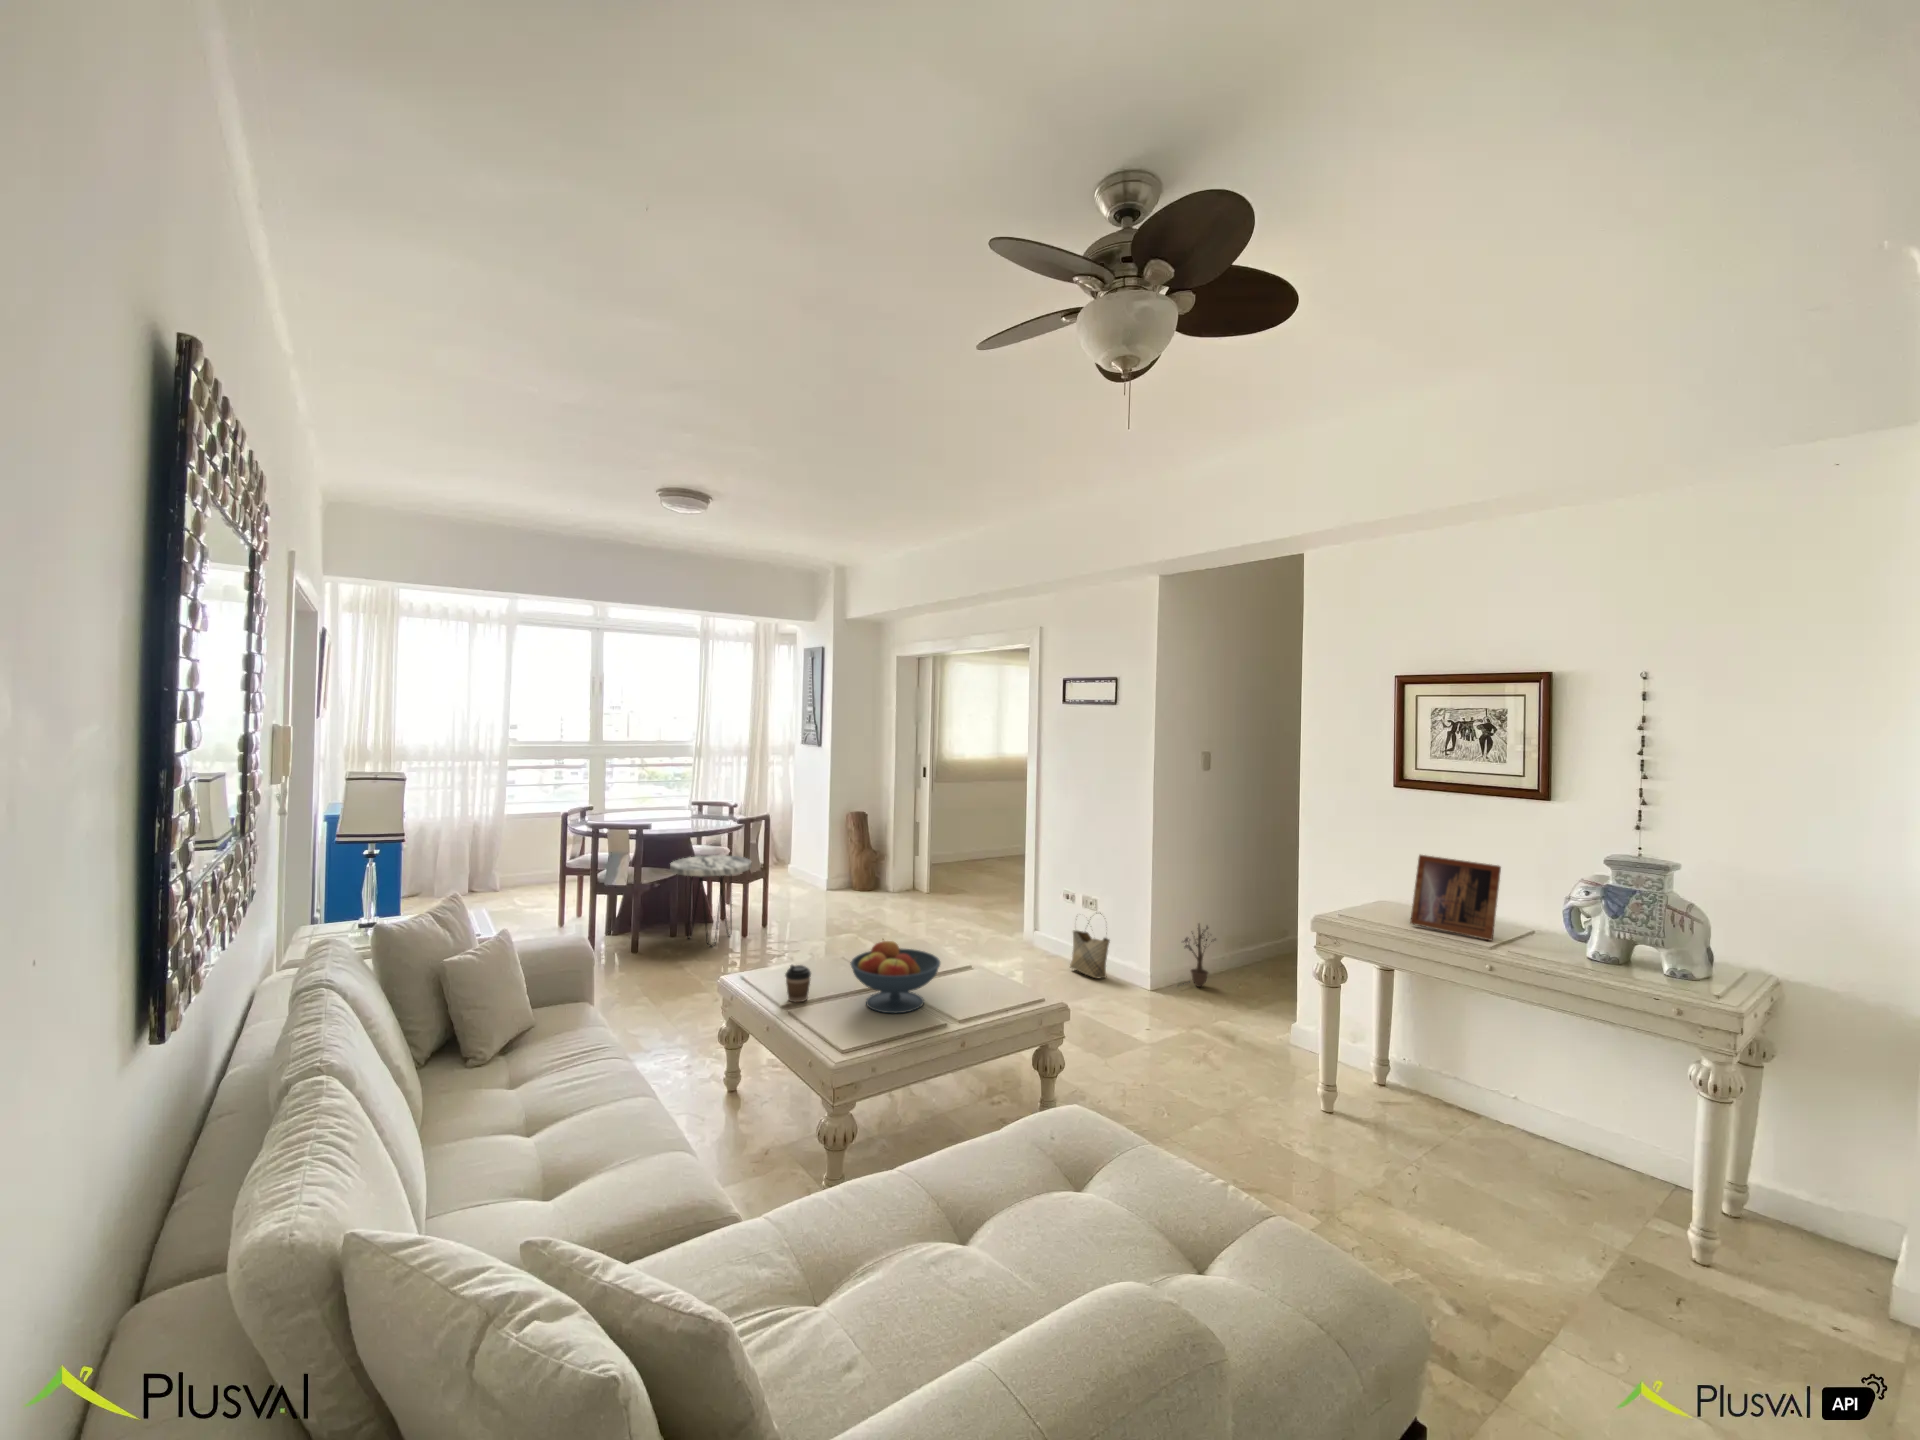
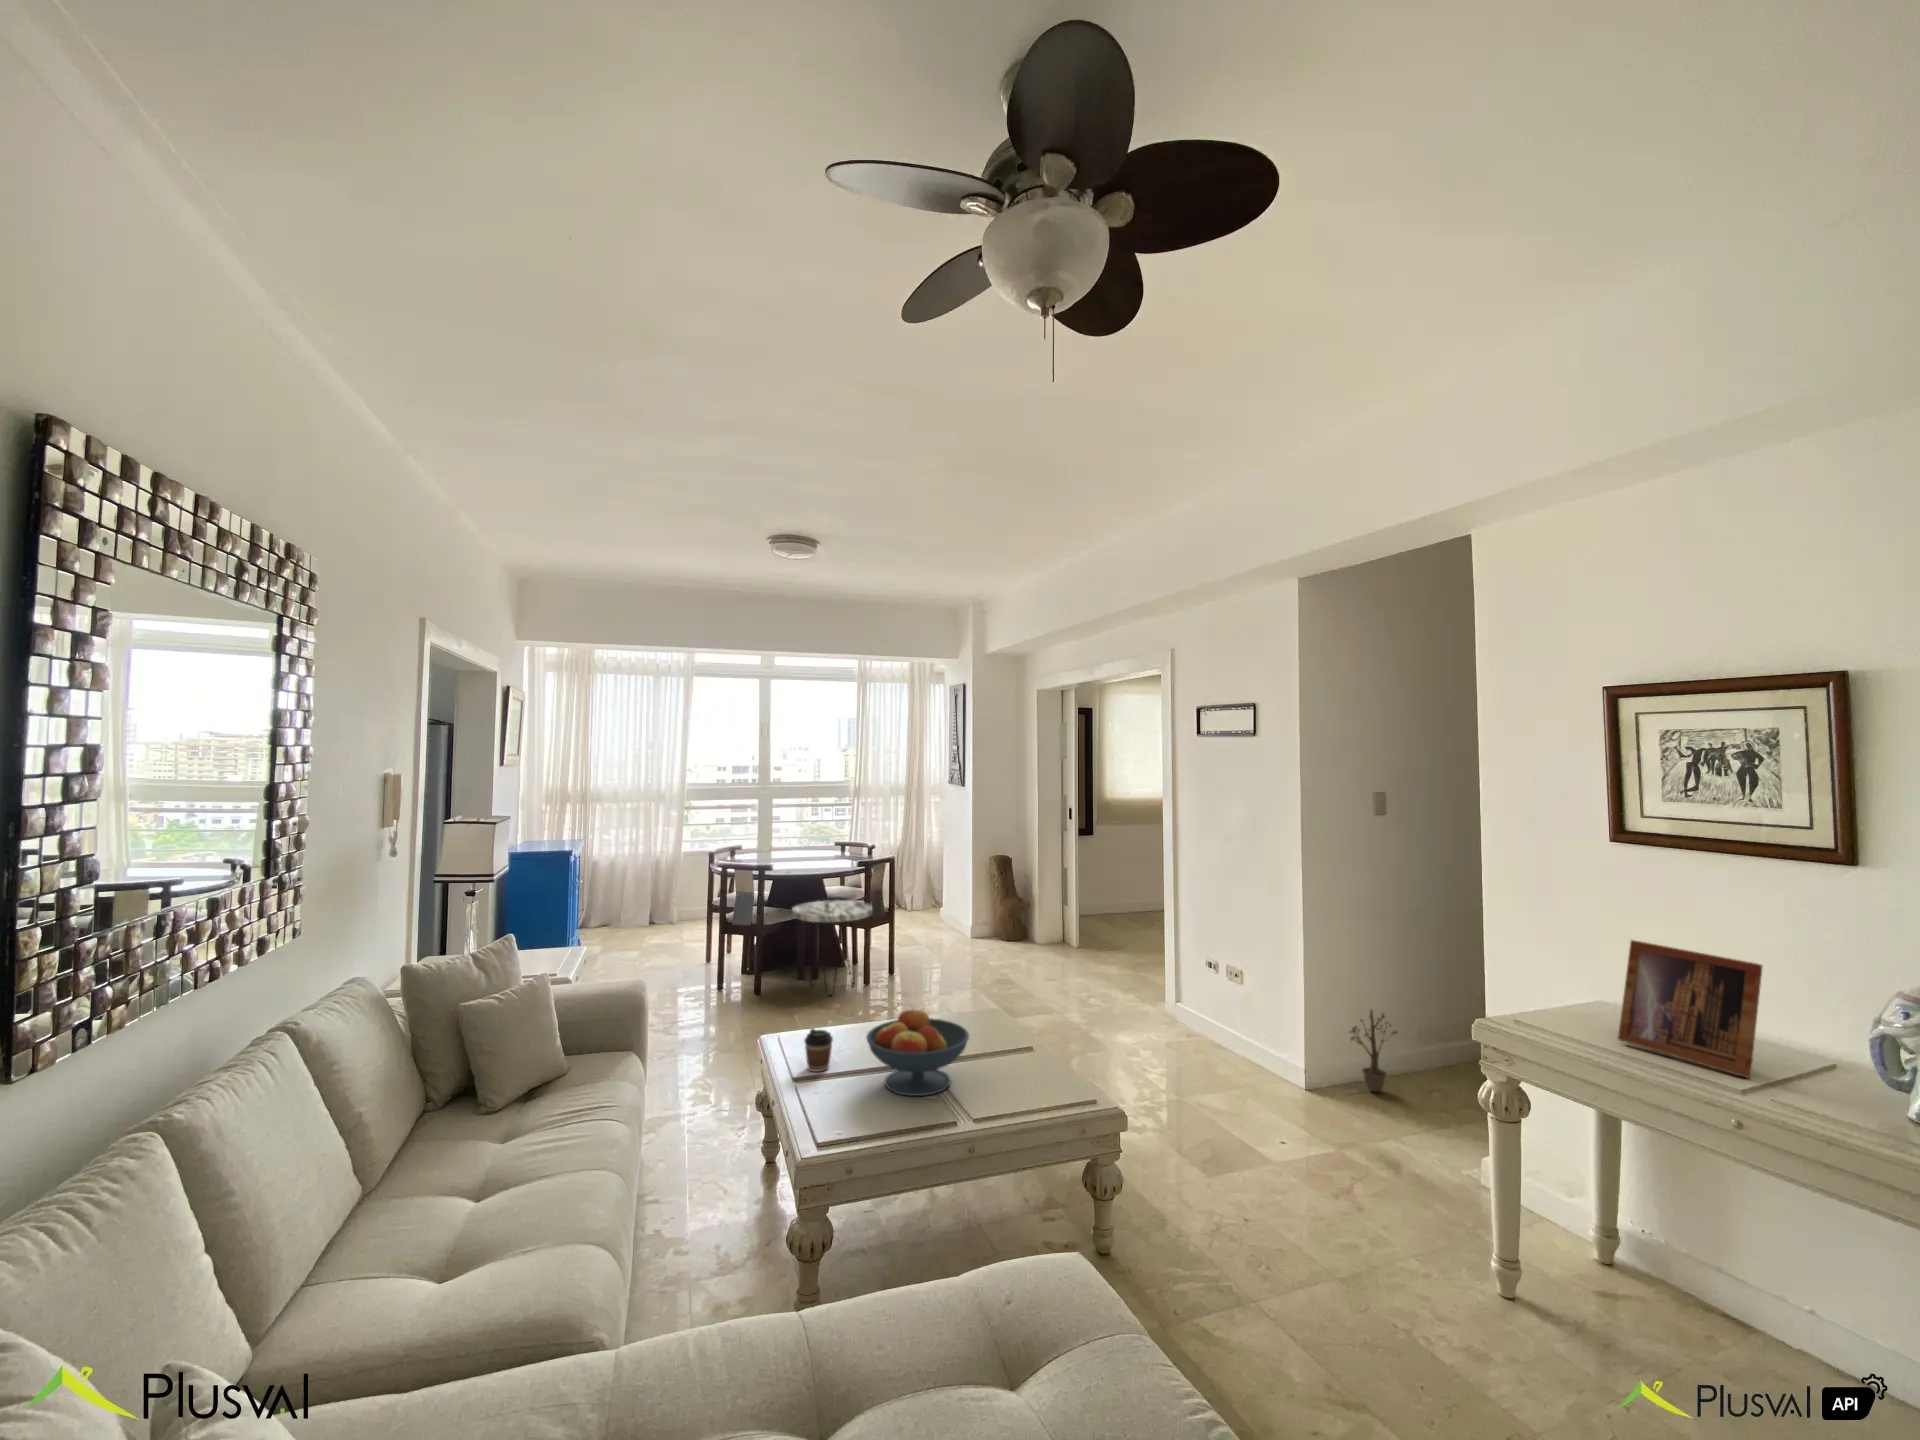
woven basket: present [1070,913,1110,978] -> none [1210,987,1256,1069]

